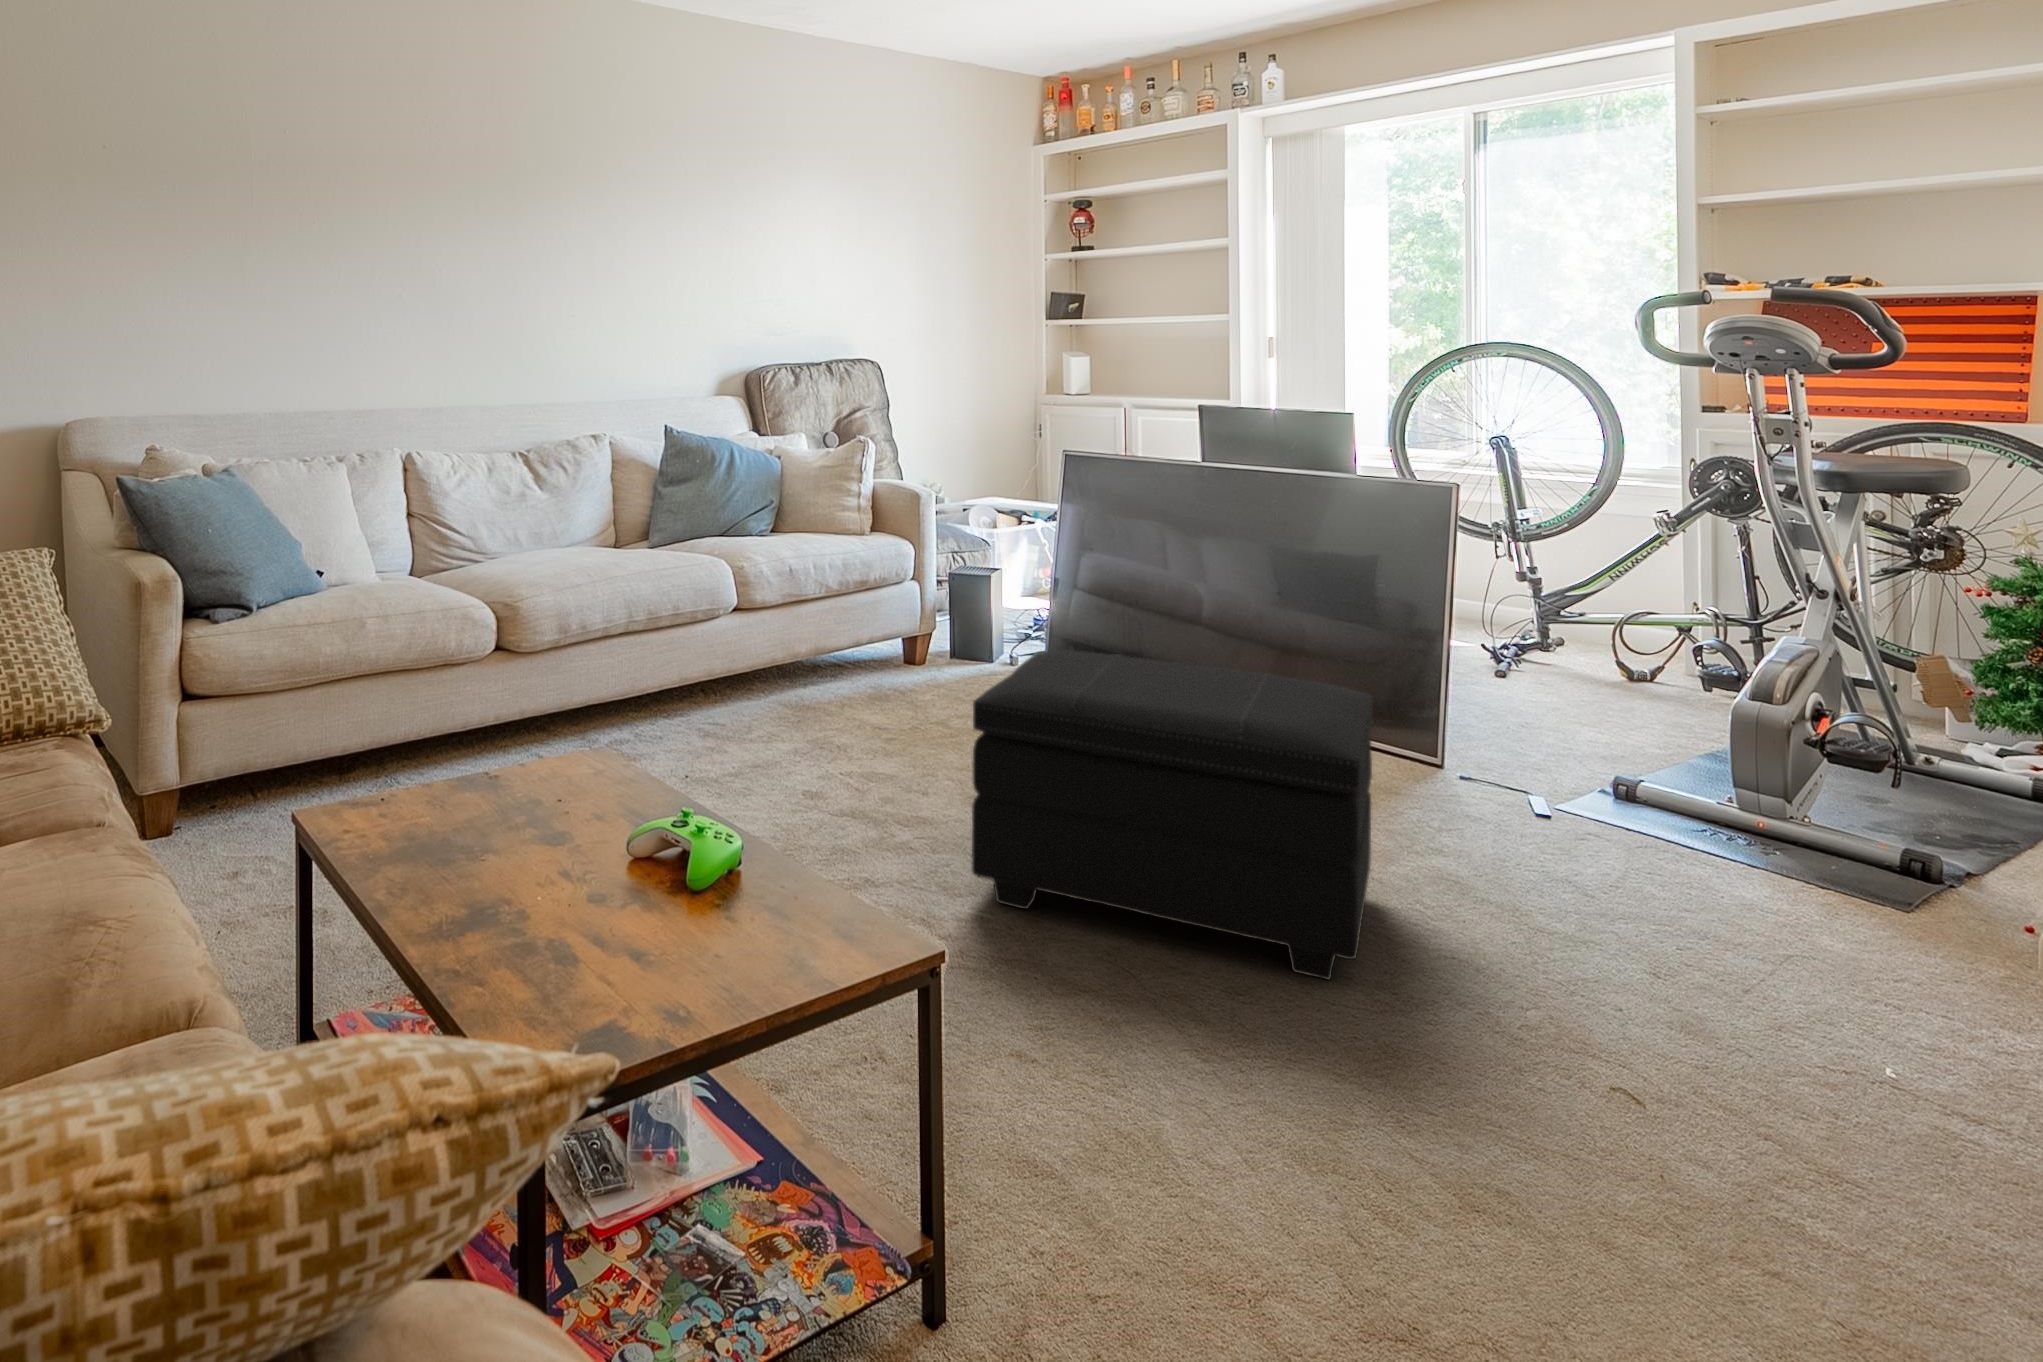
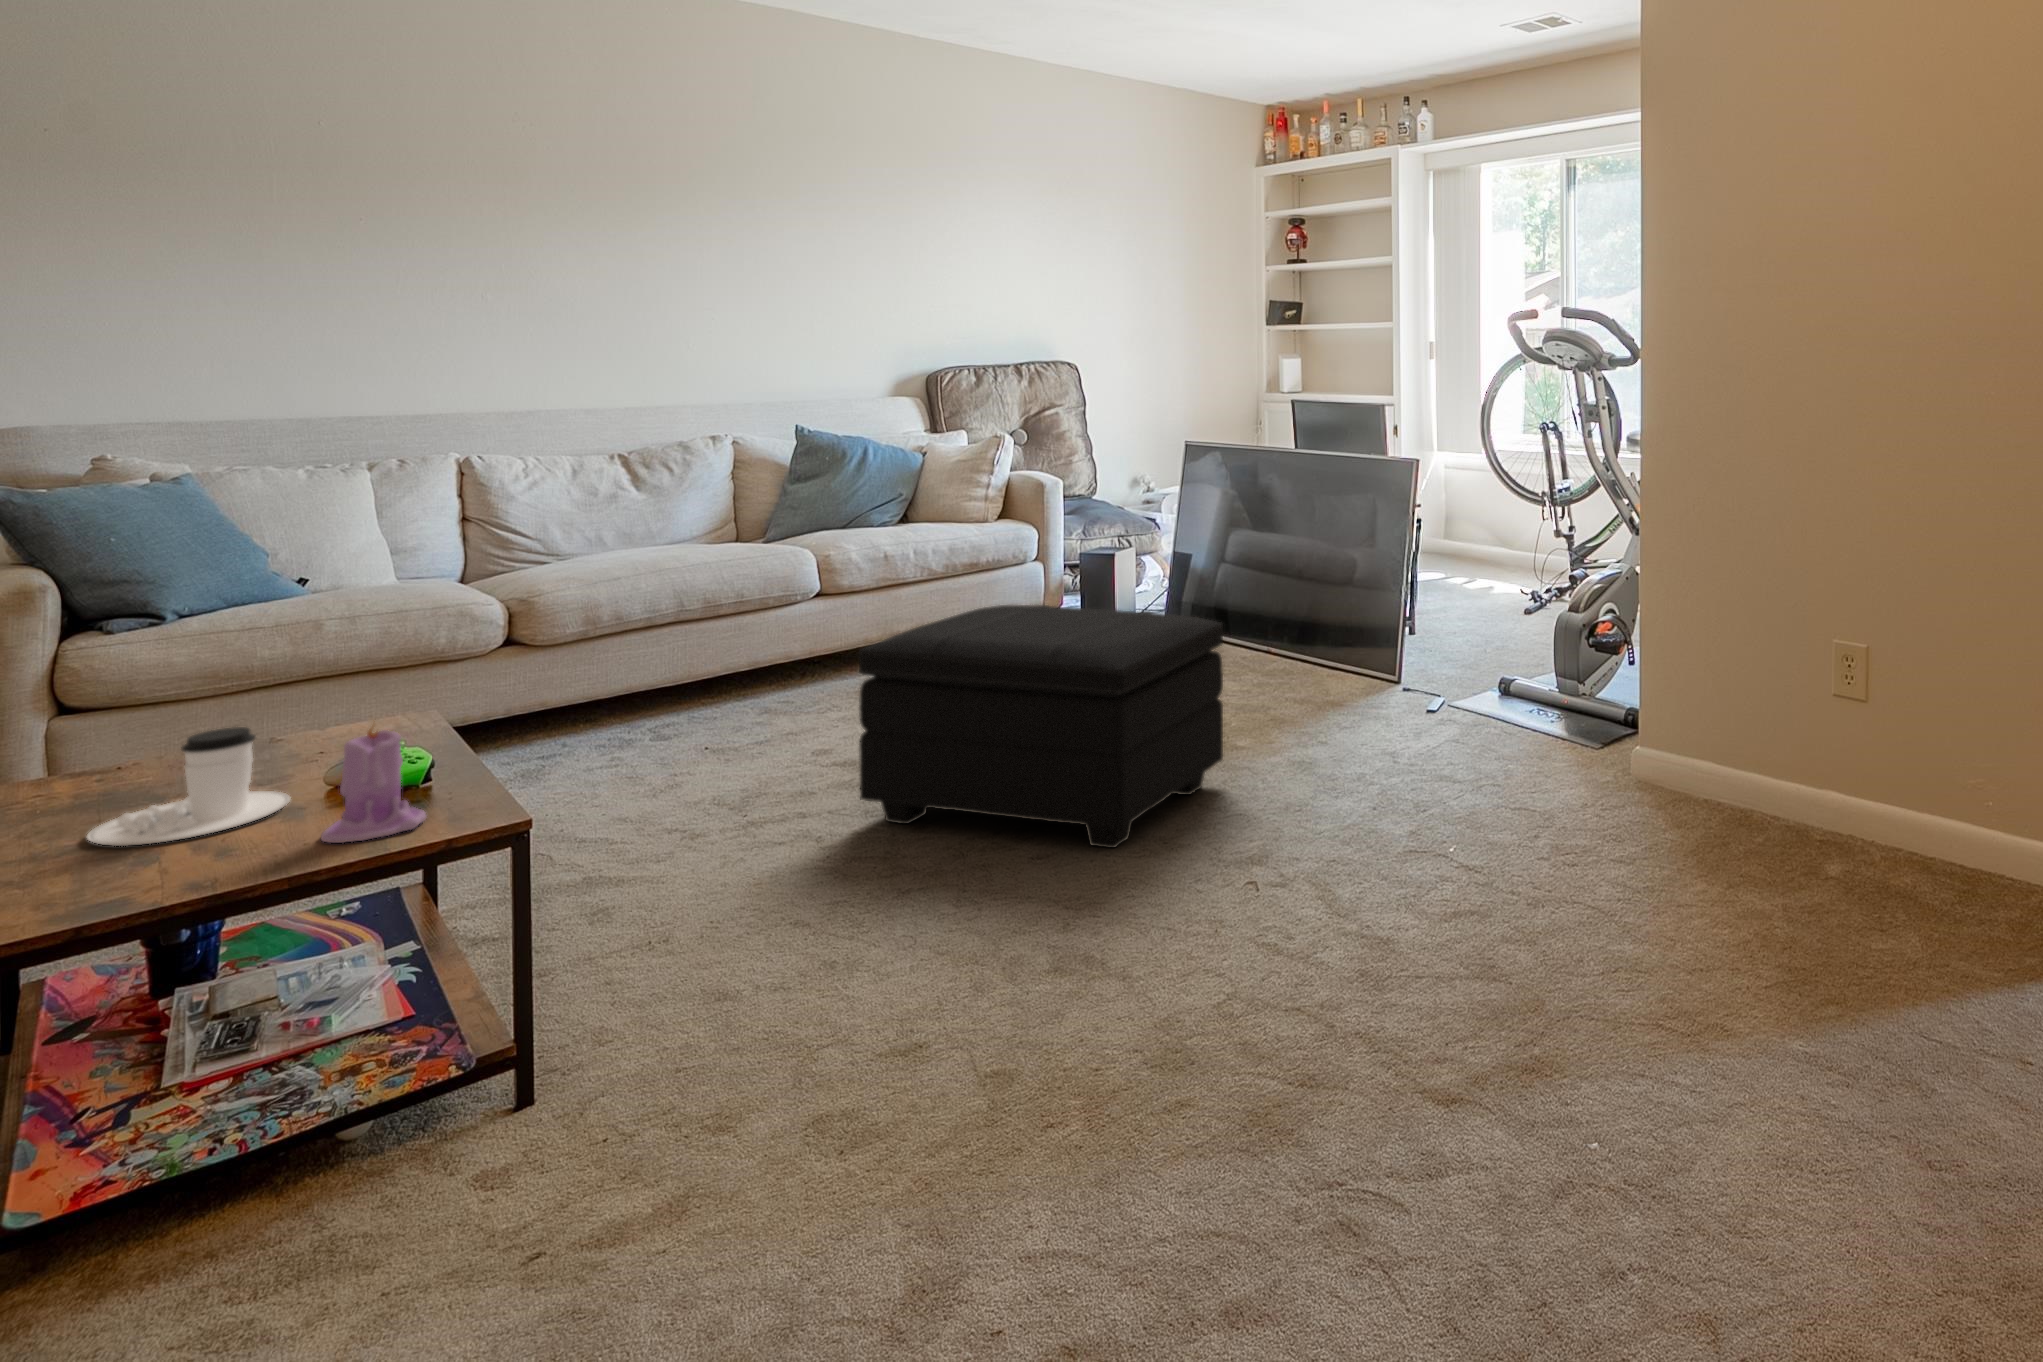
coffee cup: none [482,785,642,923] -> present [87,727,290,846]
candle: none [738,802,836,951] -> present [321,727,426,843]

